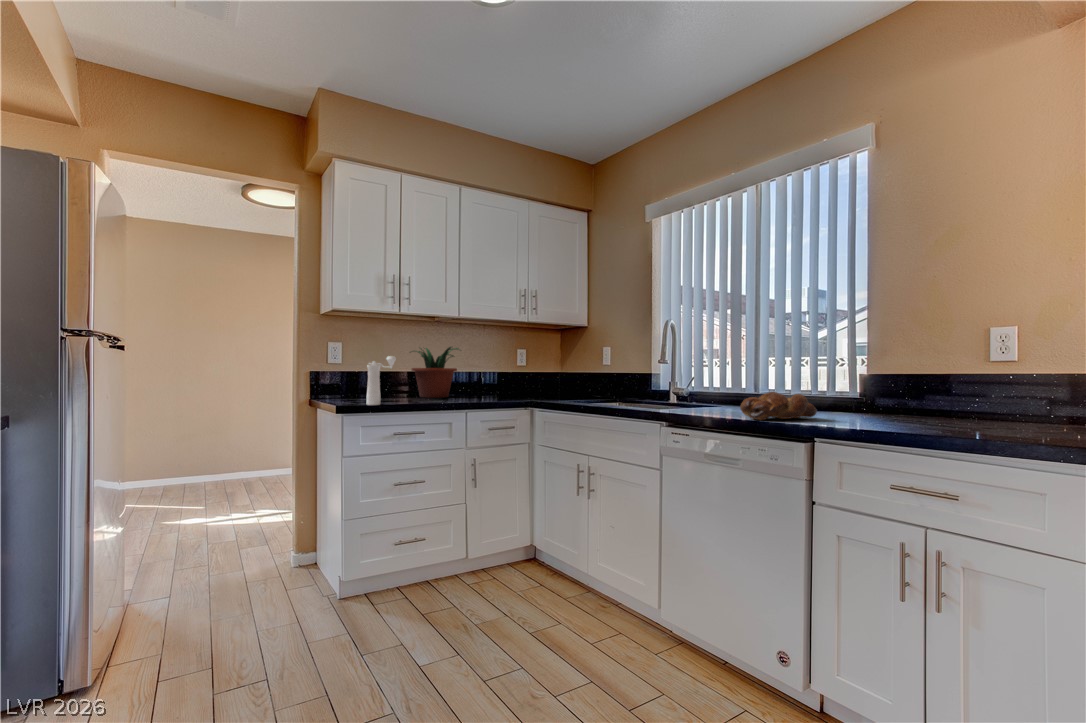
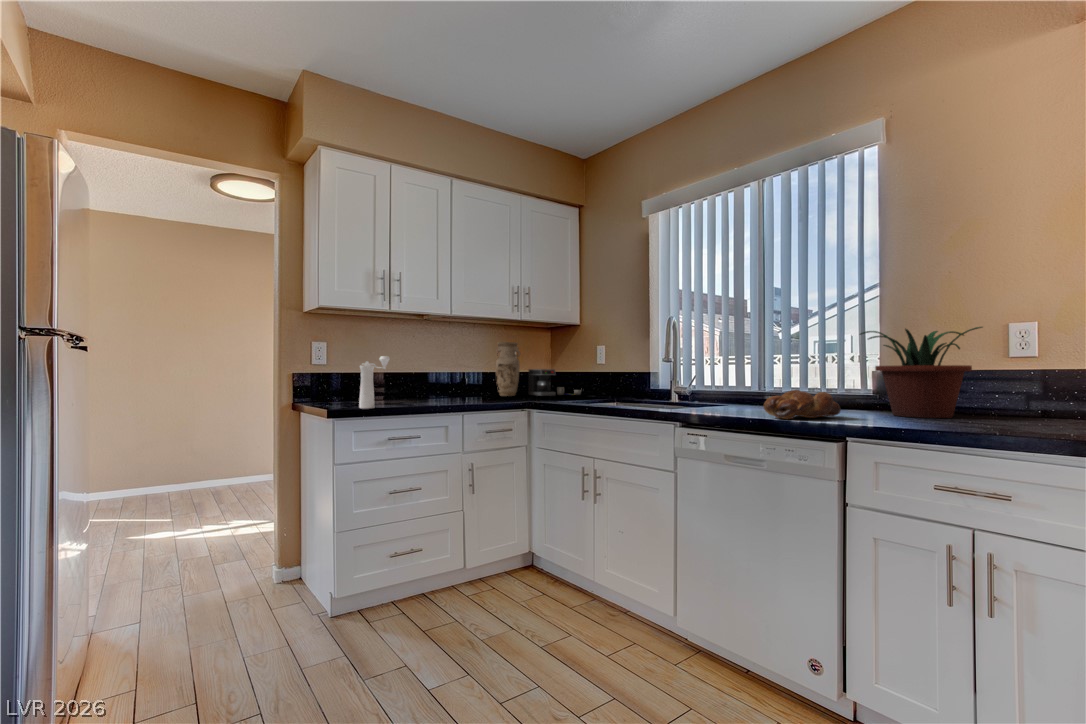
vase: none [505,343,529,395] -> present [496,342,520,396]
potted plant: present [412,347,459,398] -> present [860,327,982,418]
coffee maker: none [537,369,590,395] -> present [528,369,581,396]

